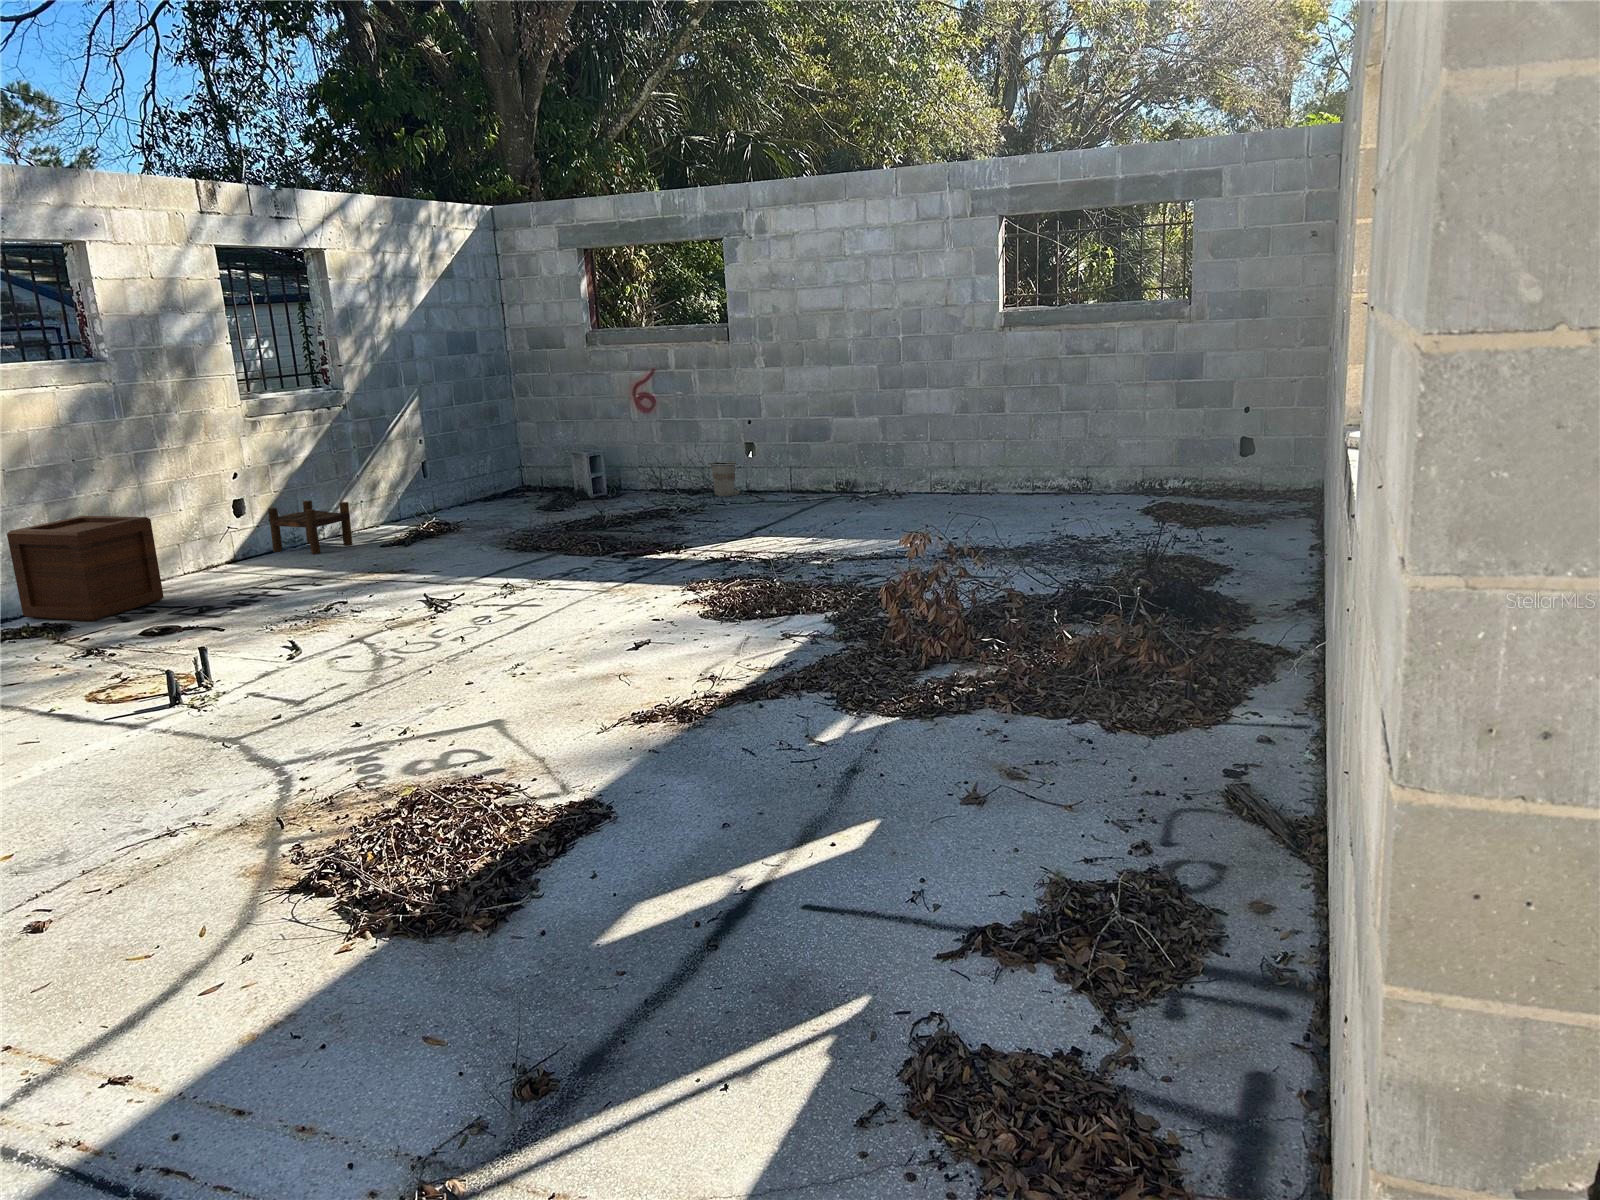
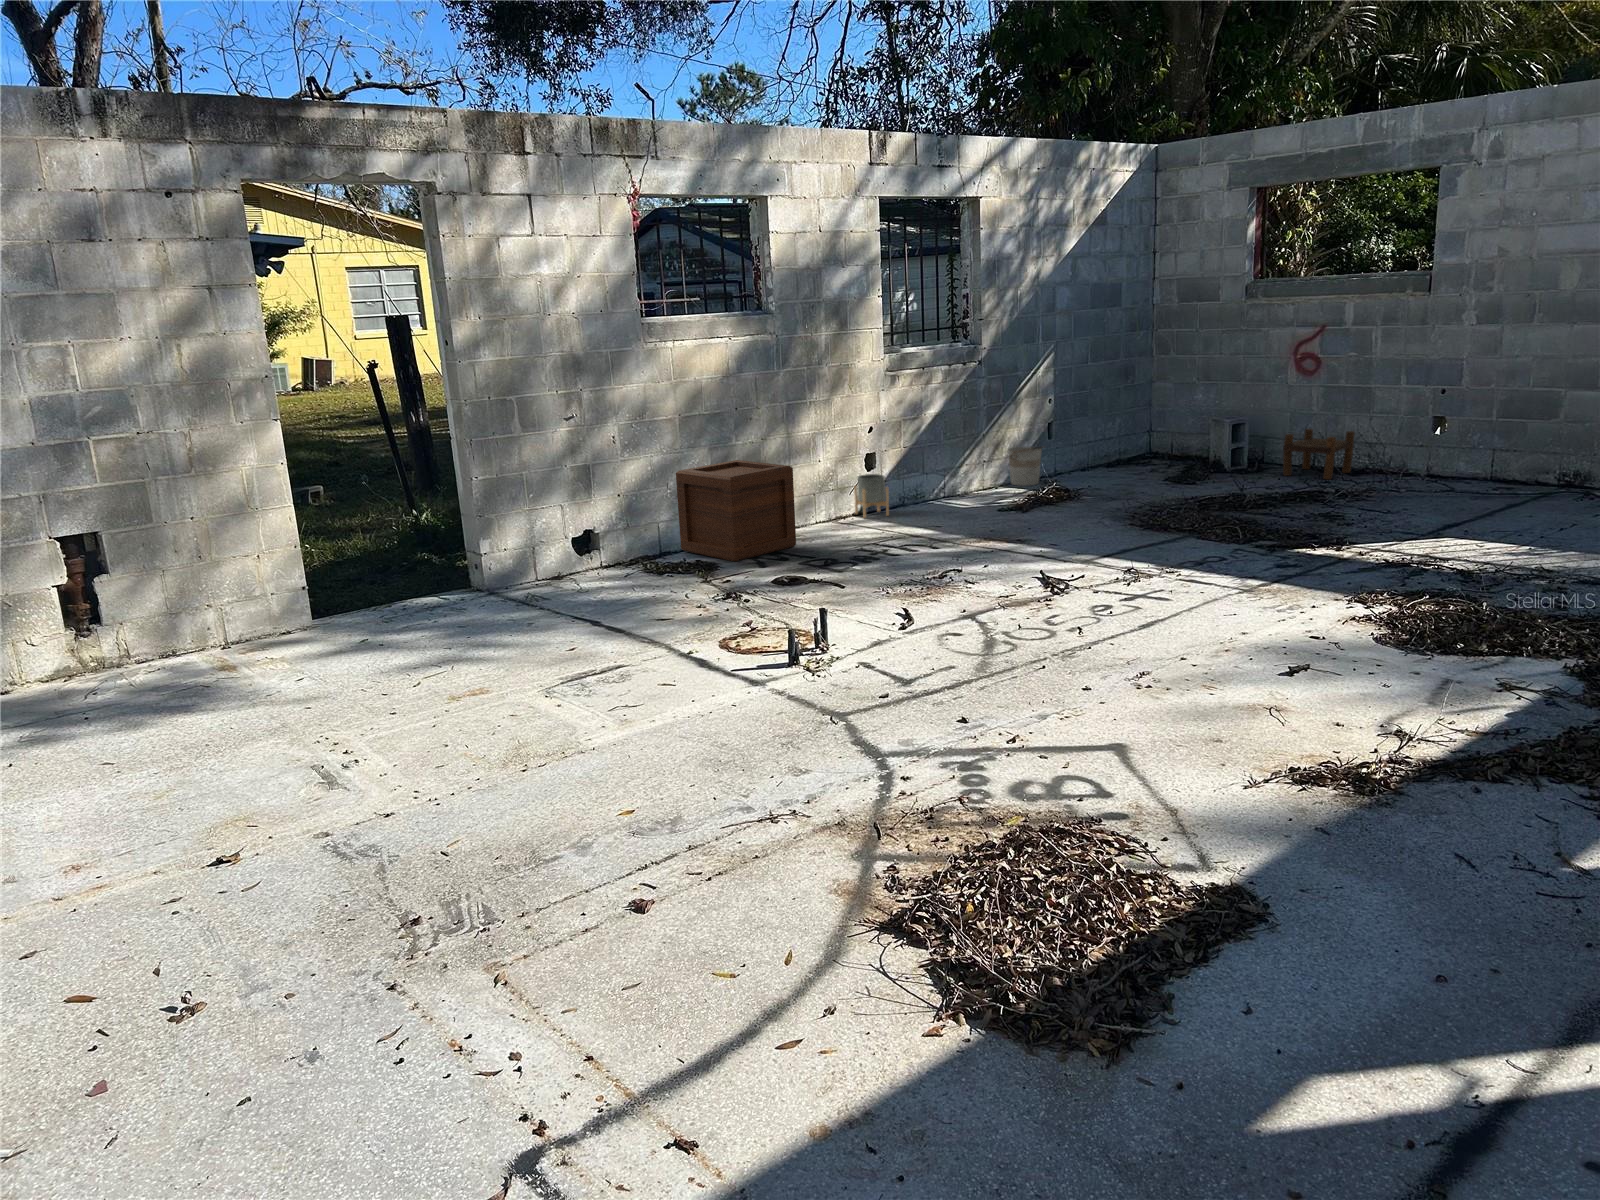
bucket: present [708,462,740,496] -> present [1008,447,1042,486]
stool: present [268,500,353,554] -> present [1283,429,1355,479]
planter: none [223,522,266,567] -> present [854,474,889,518]

